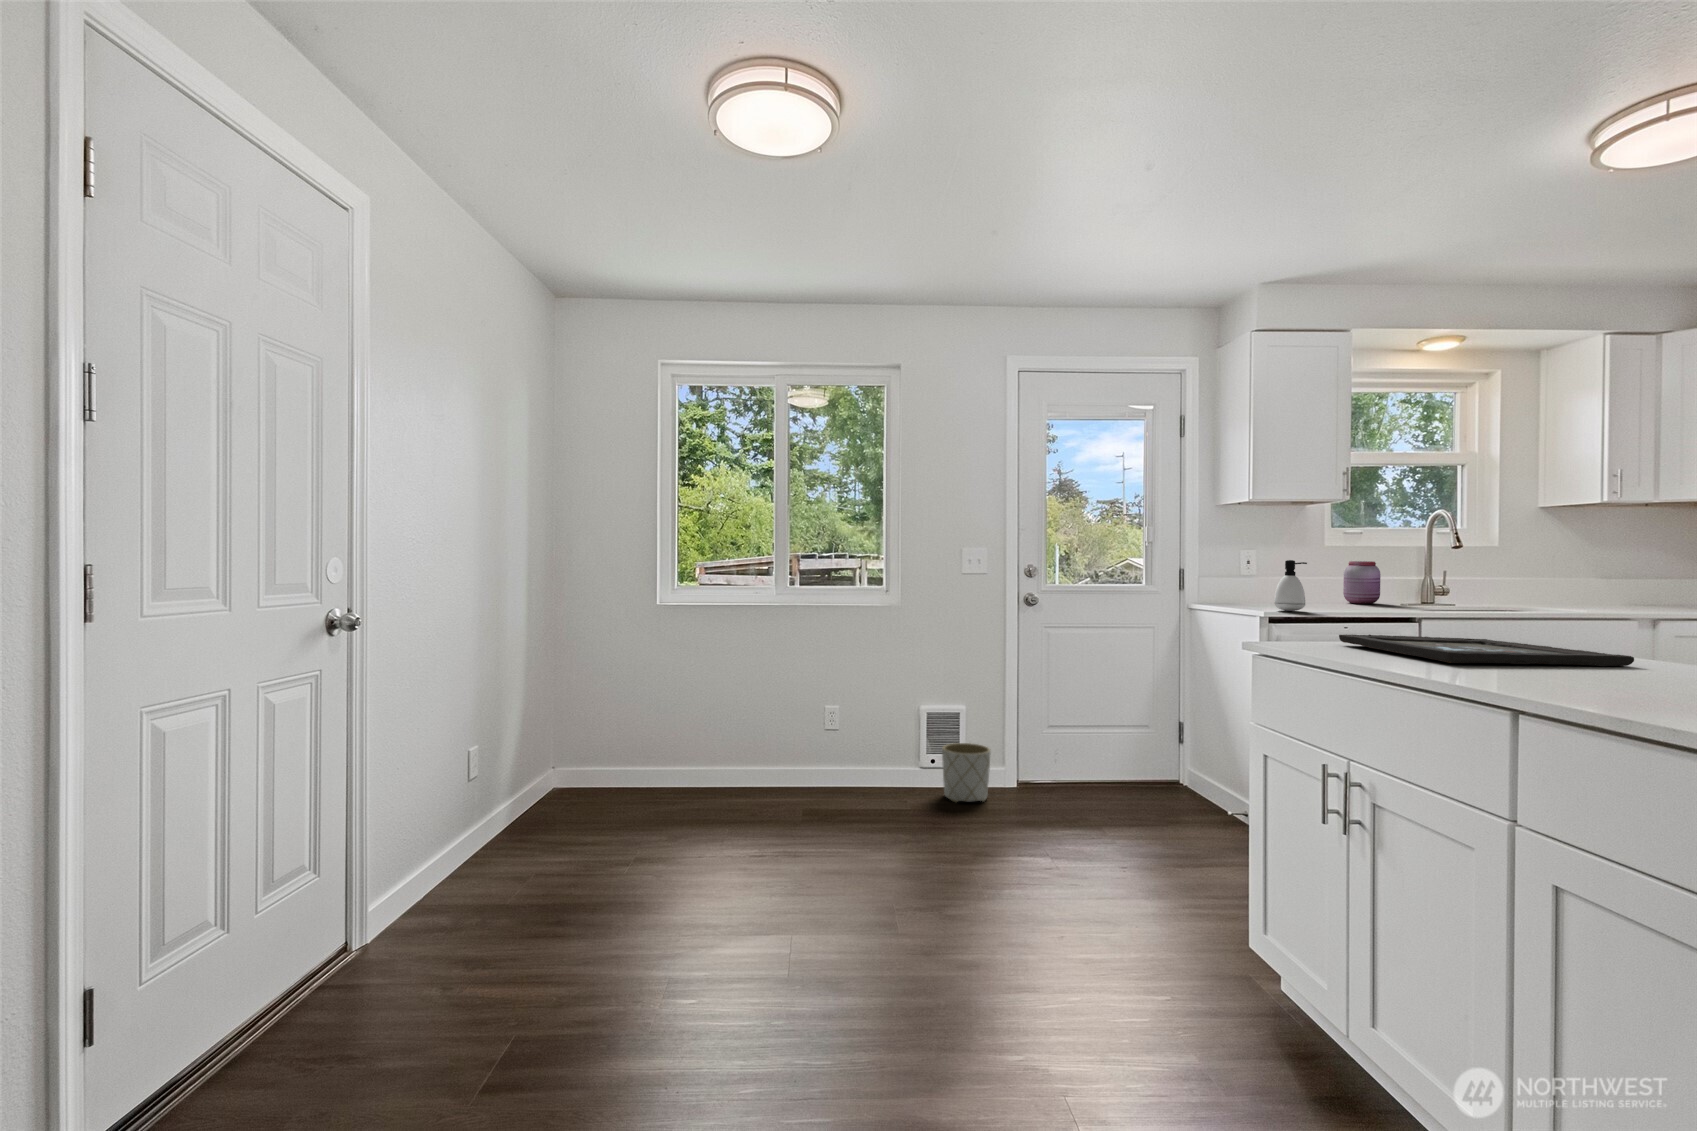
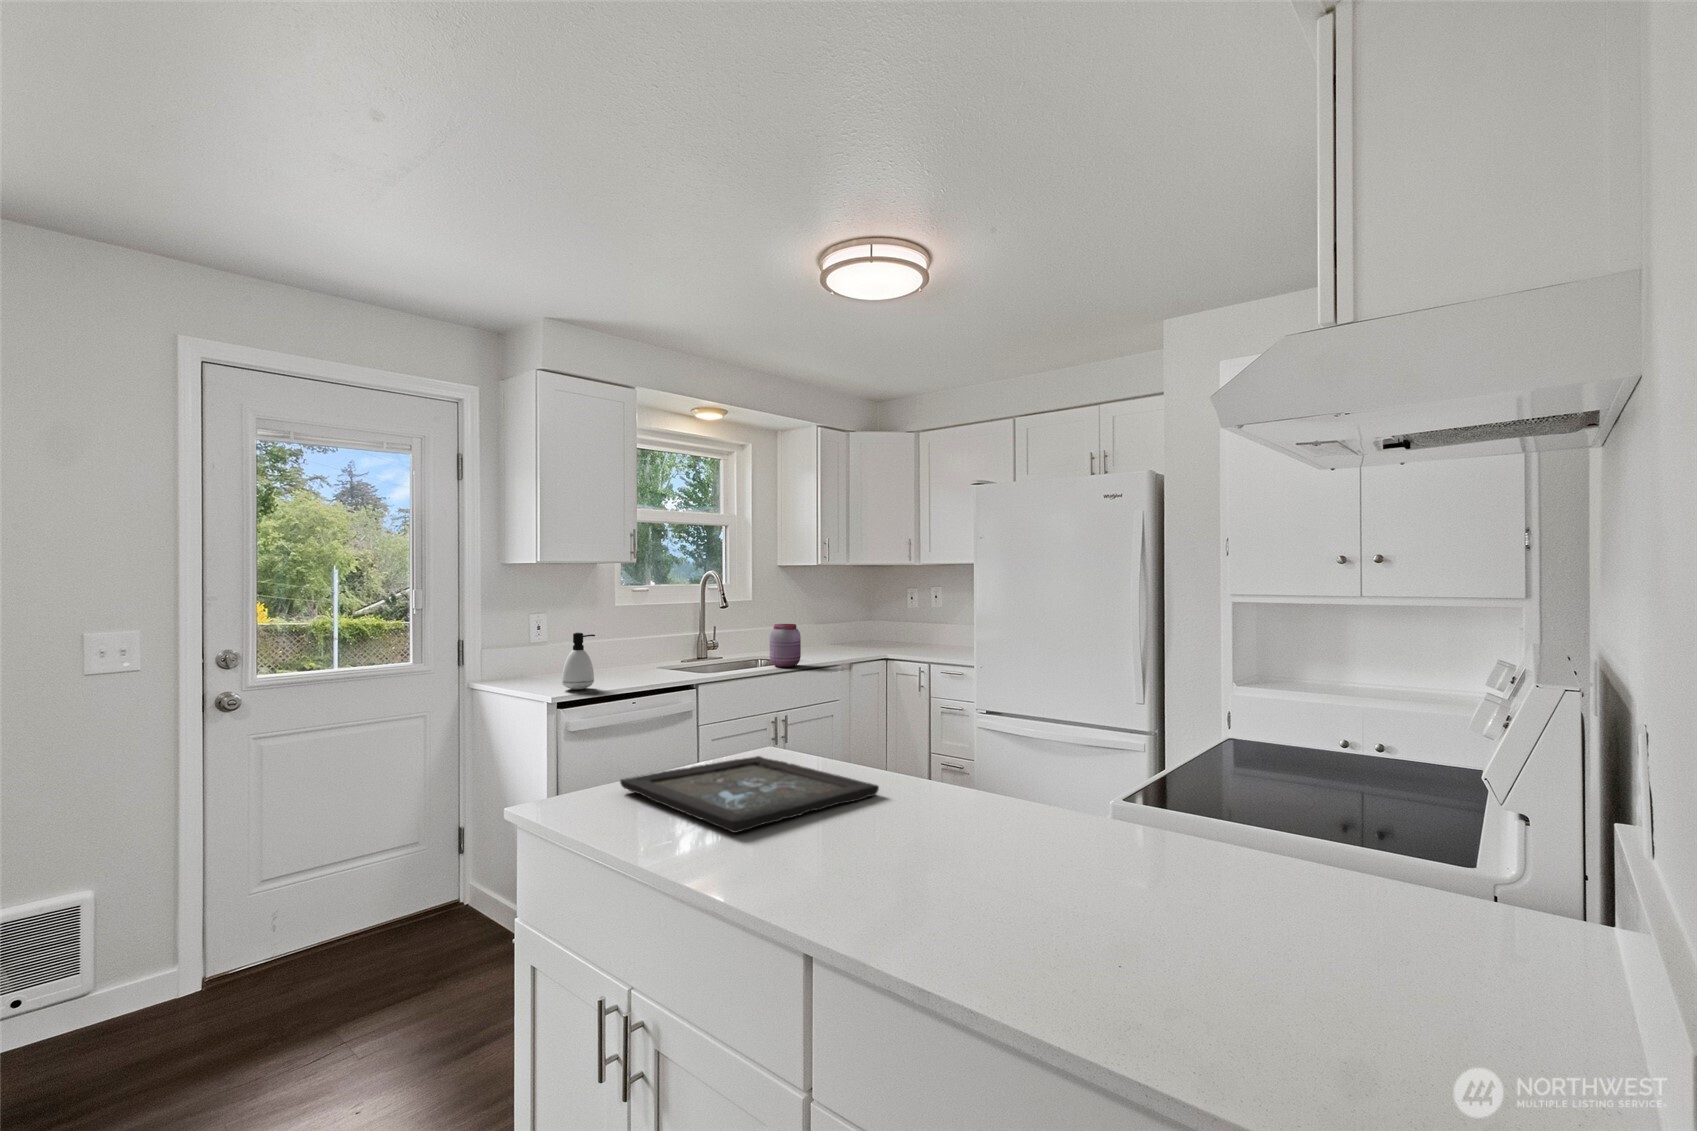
jar: present [1343,561,1381,604] -> present [770,624,801,667]
planter: present [942,743,991,802] -> none [37,947,145,1066]

